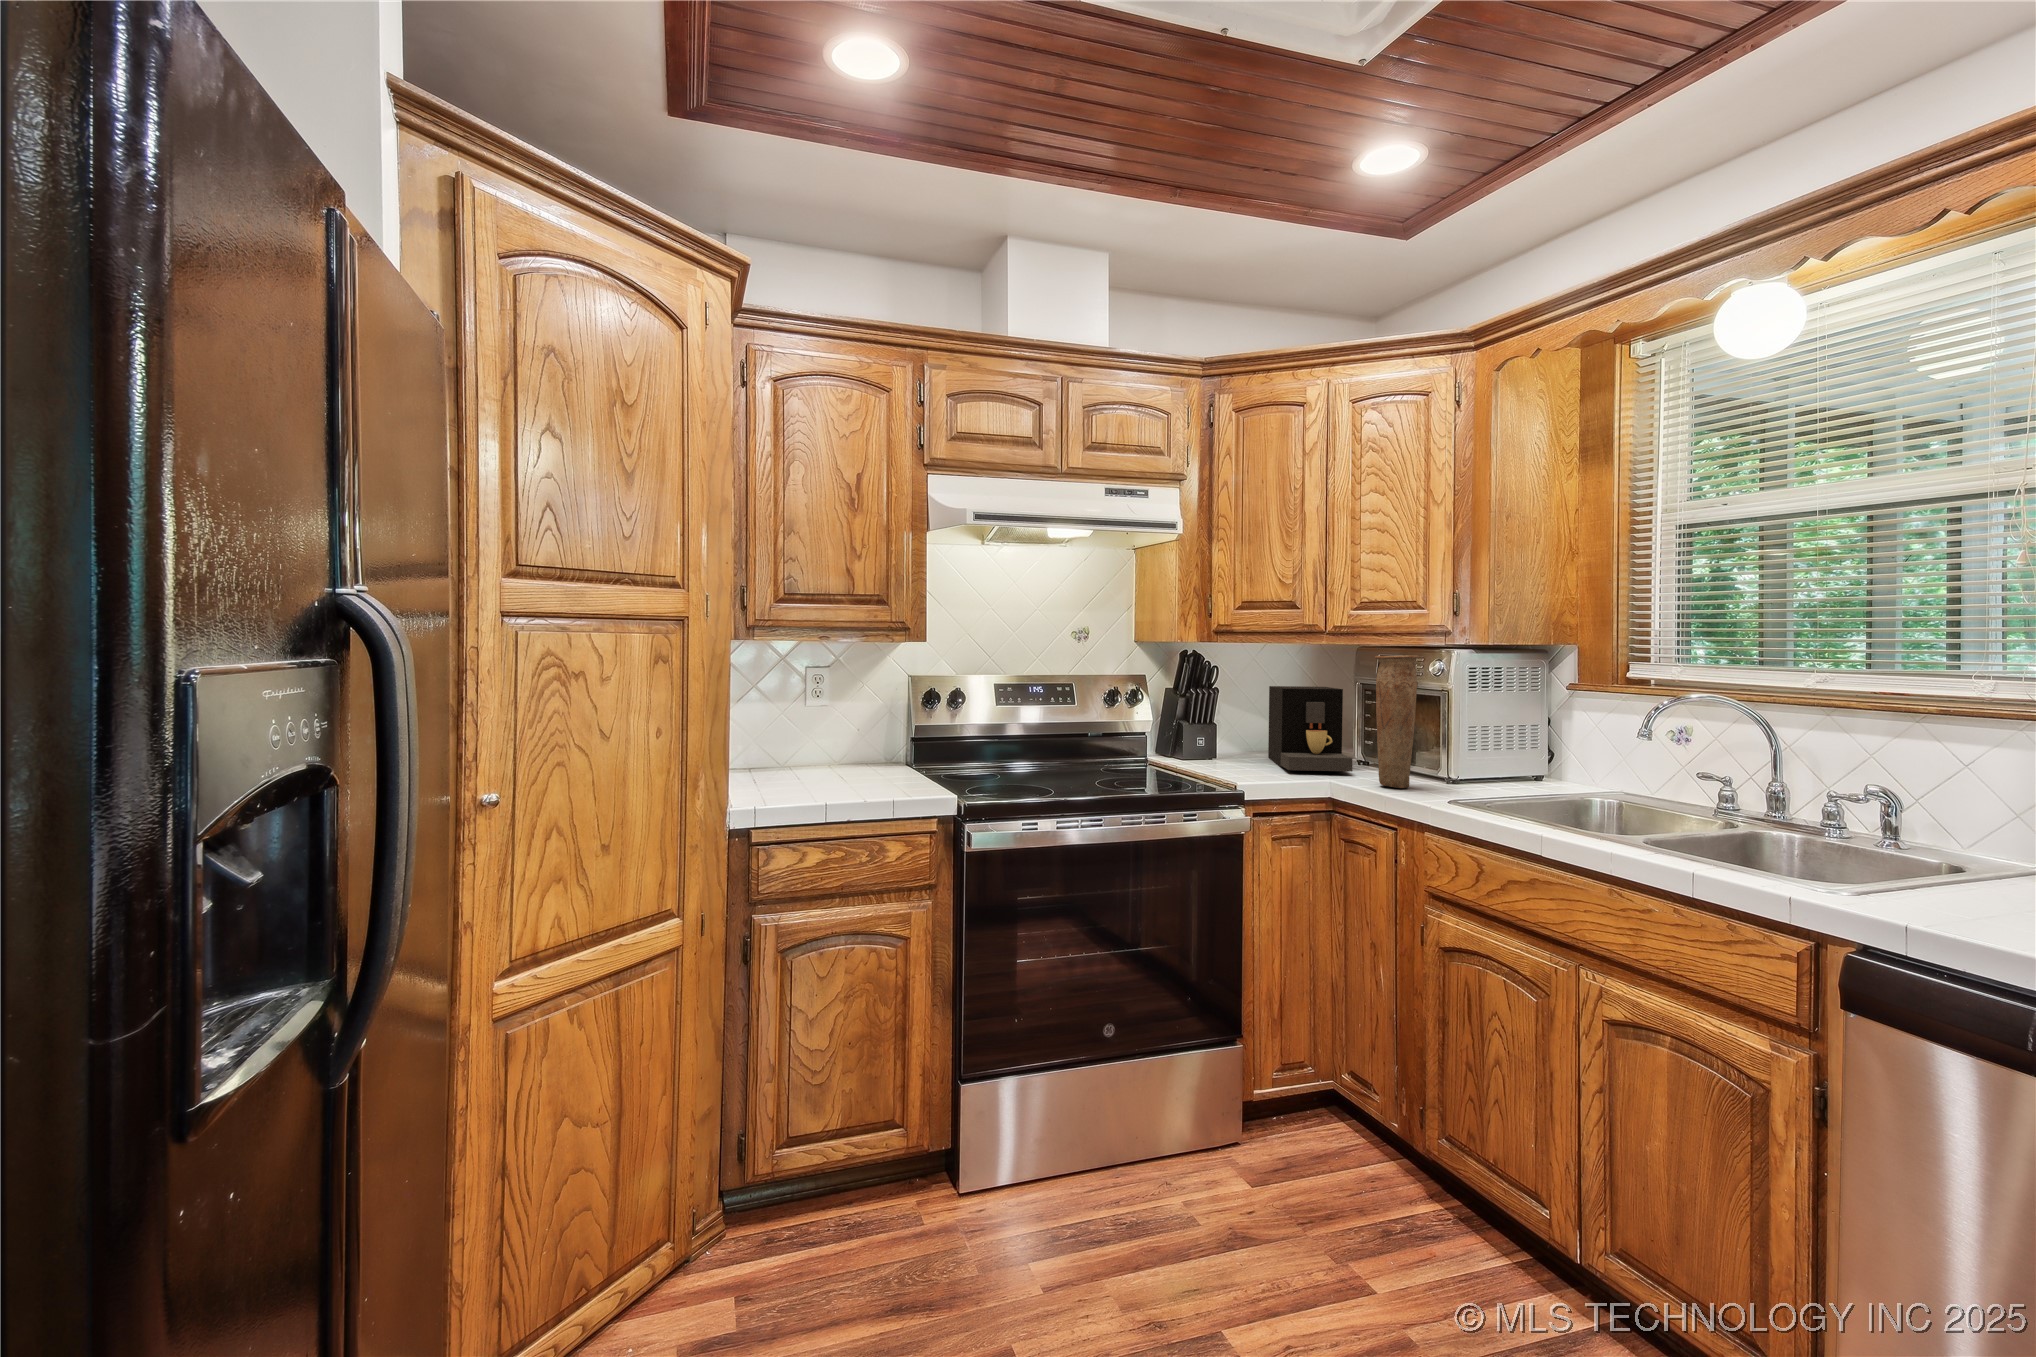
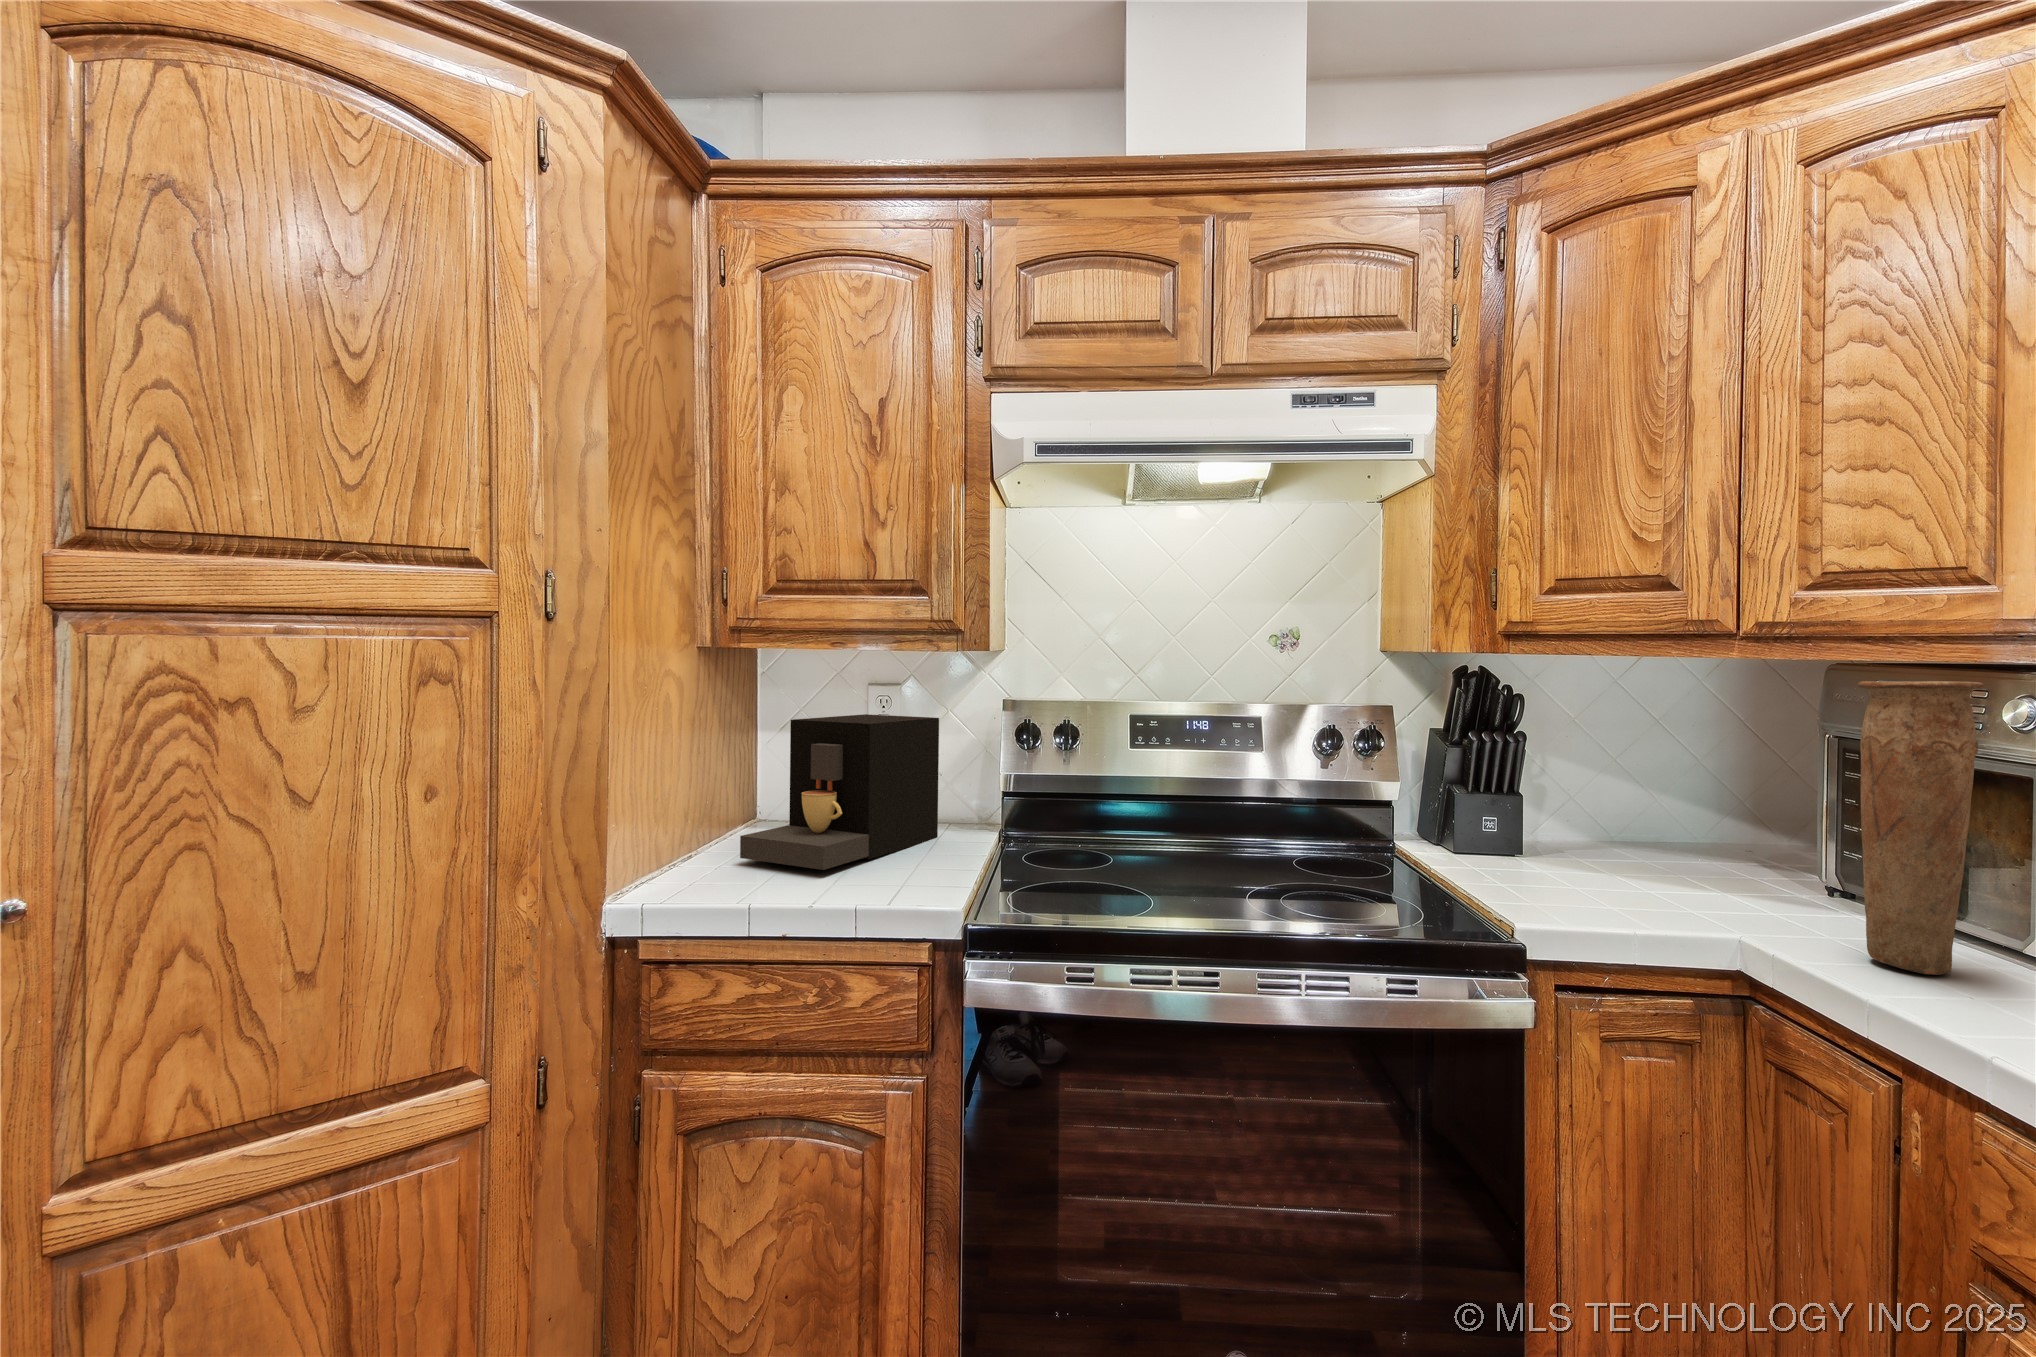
coffee maker: present [1268,686,1353,771] -> present [740,714,939,870]

